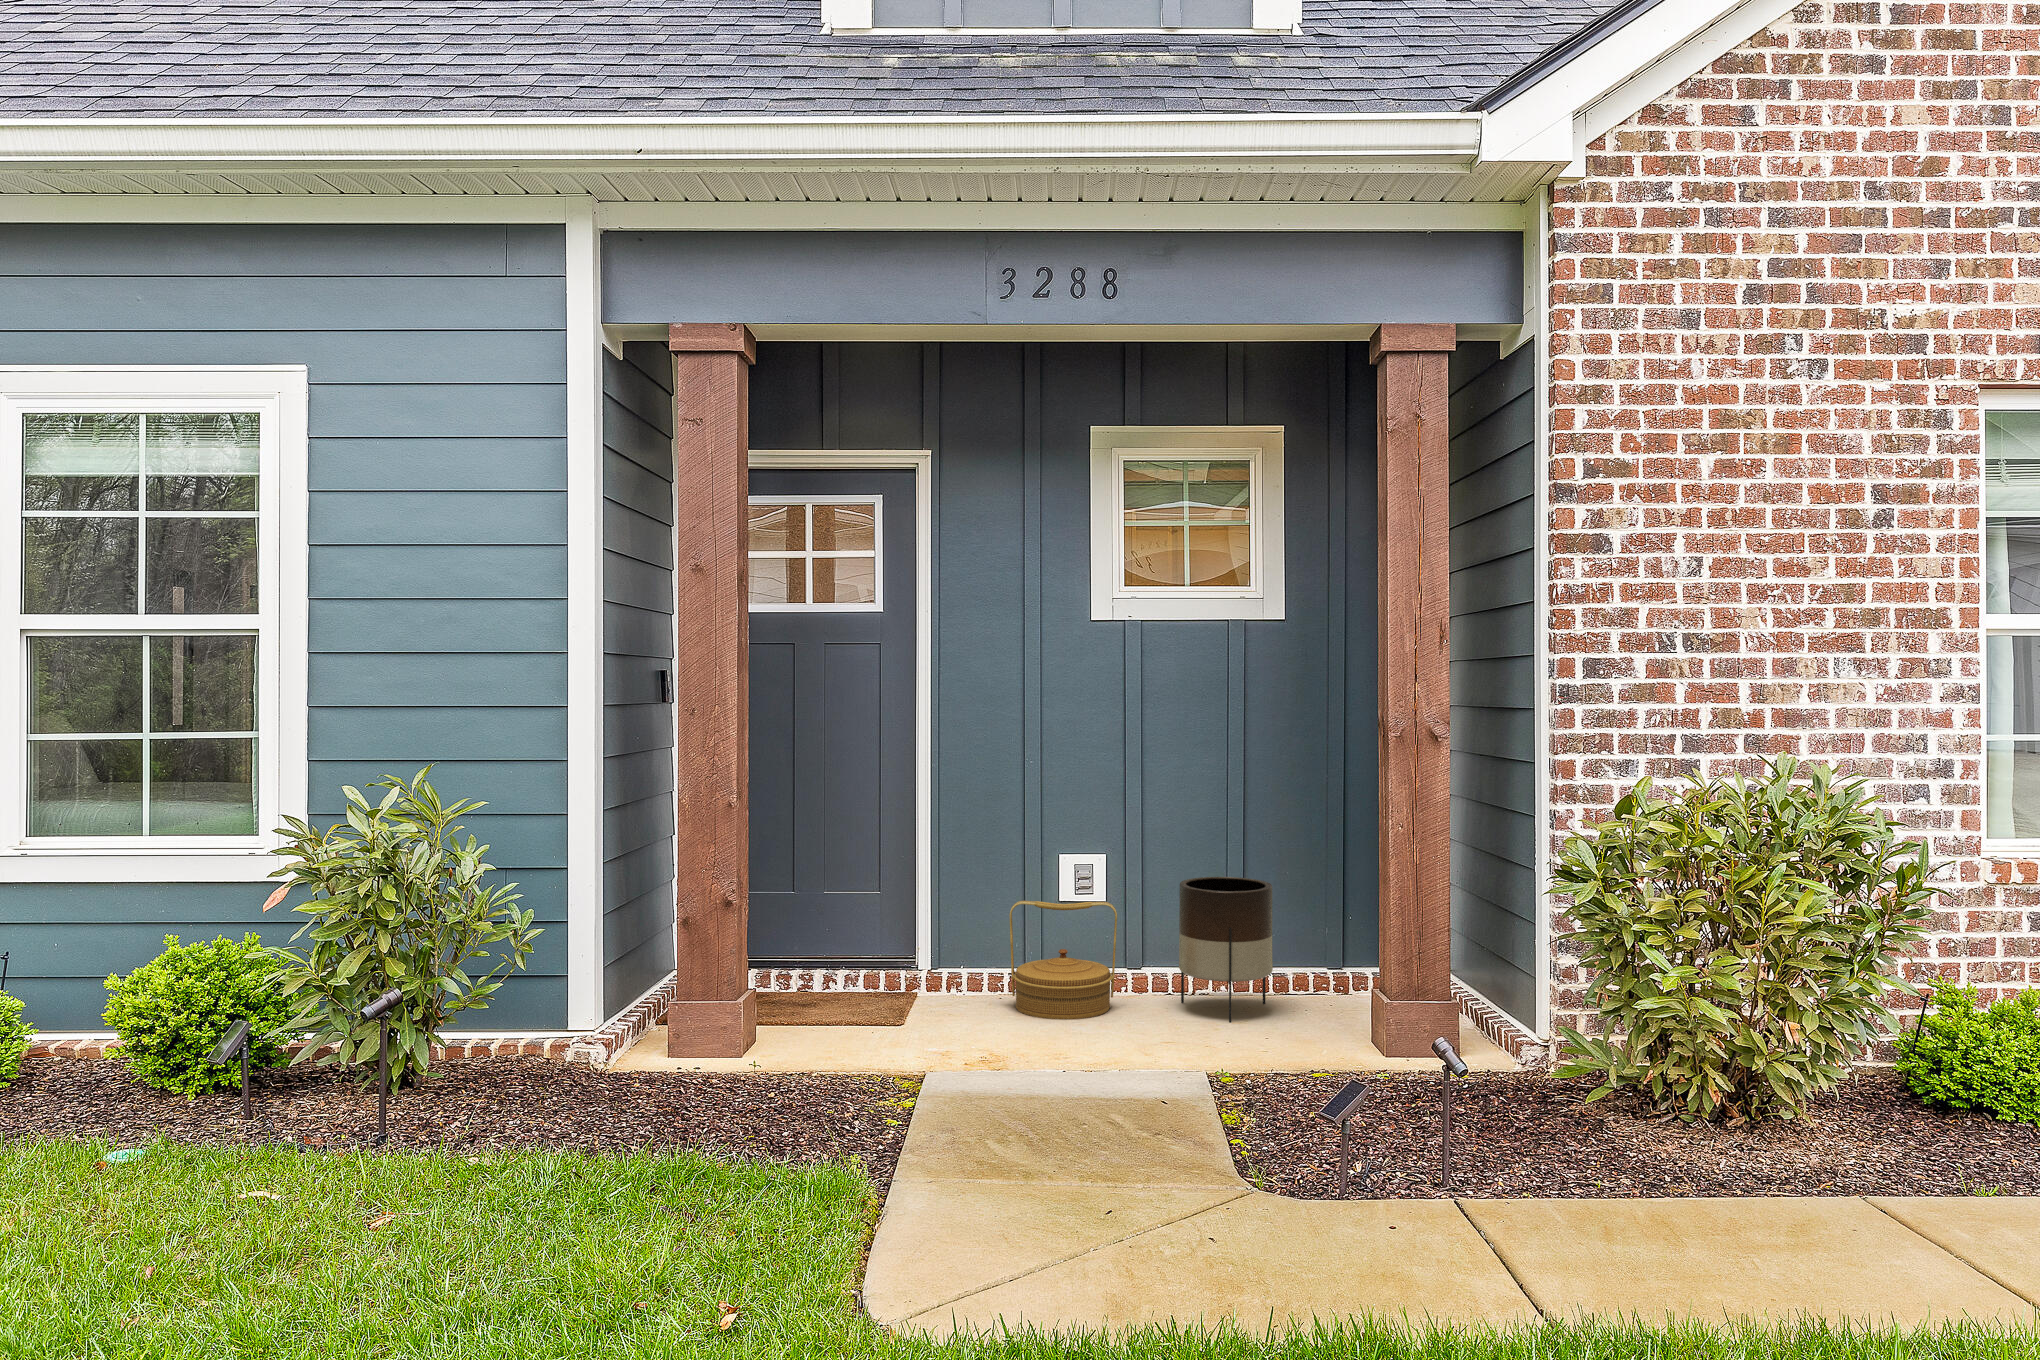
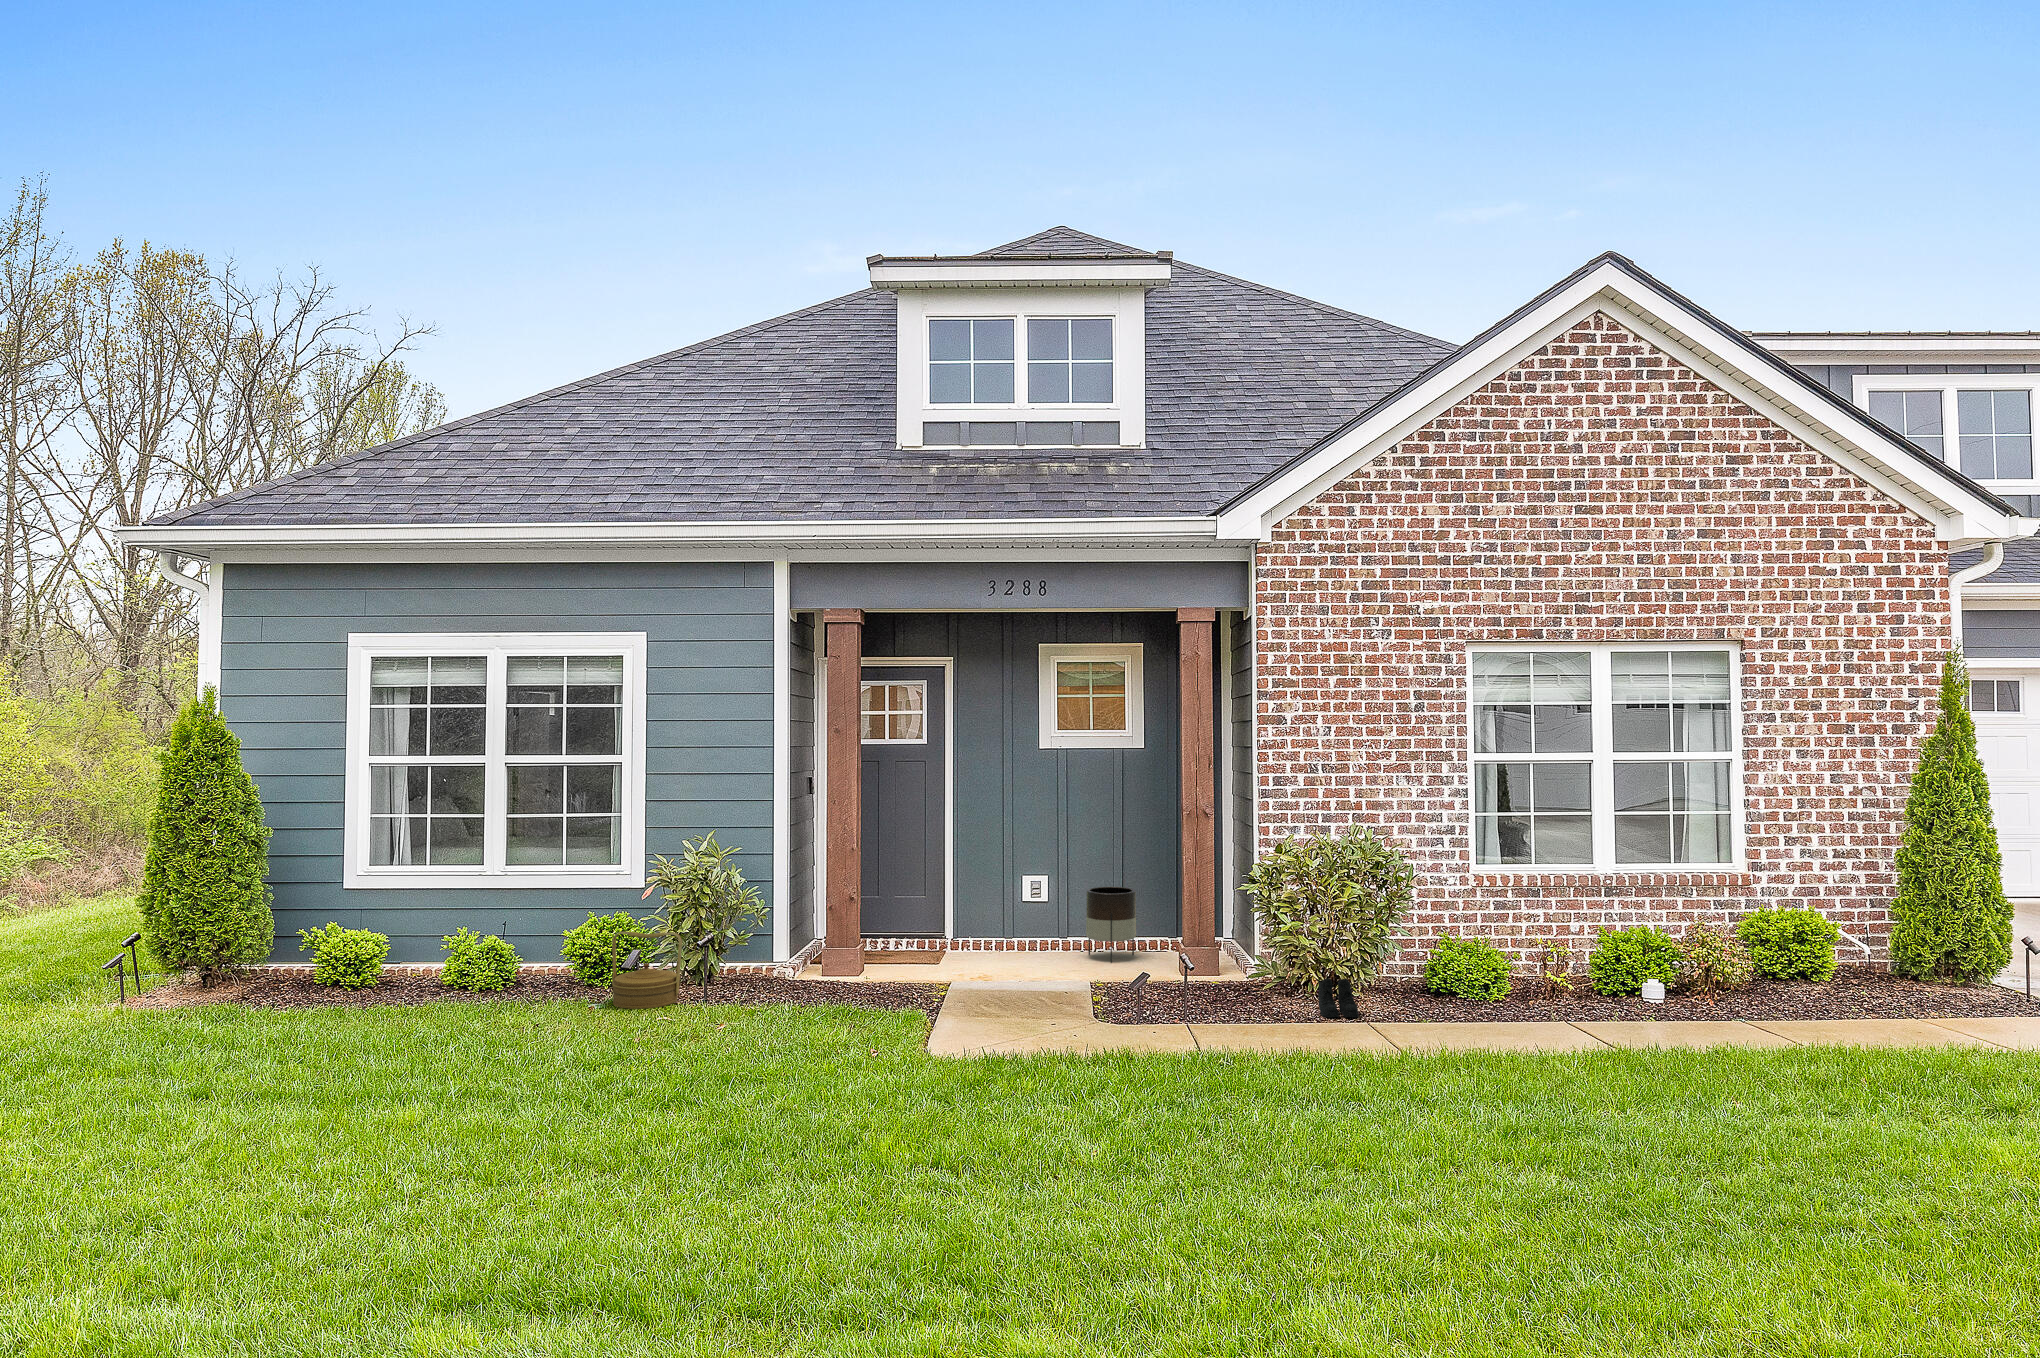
woven basket: present [1009,901,1117,1019] -> present [612,931,682,1009]
boots: none [1743,1094,1856,1188] -> present [1318,979,1358,1017]

